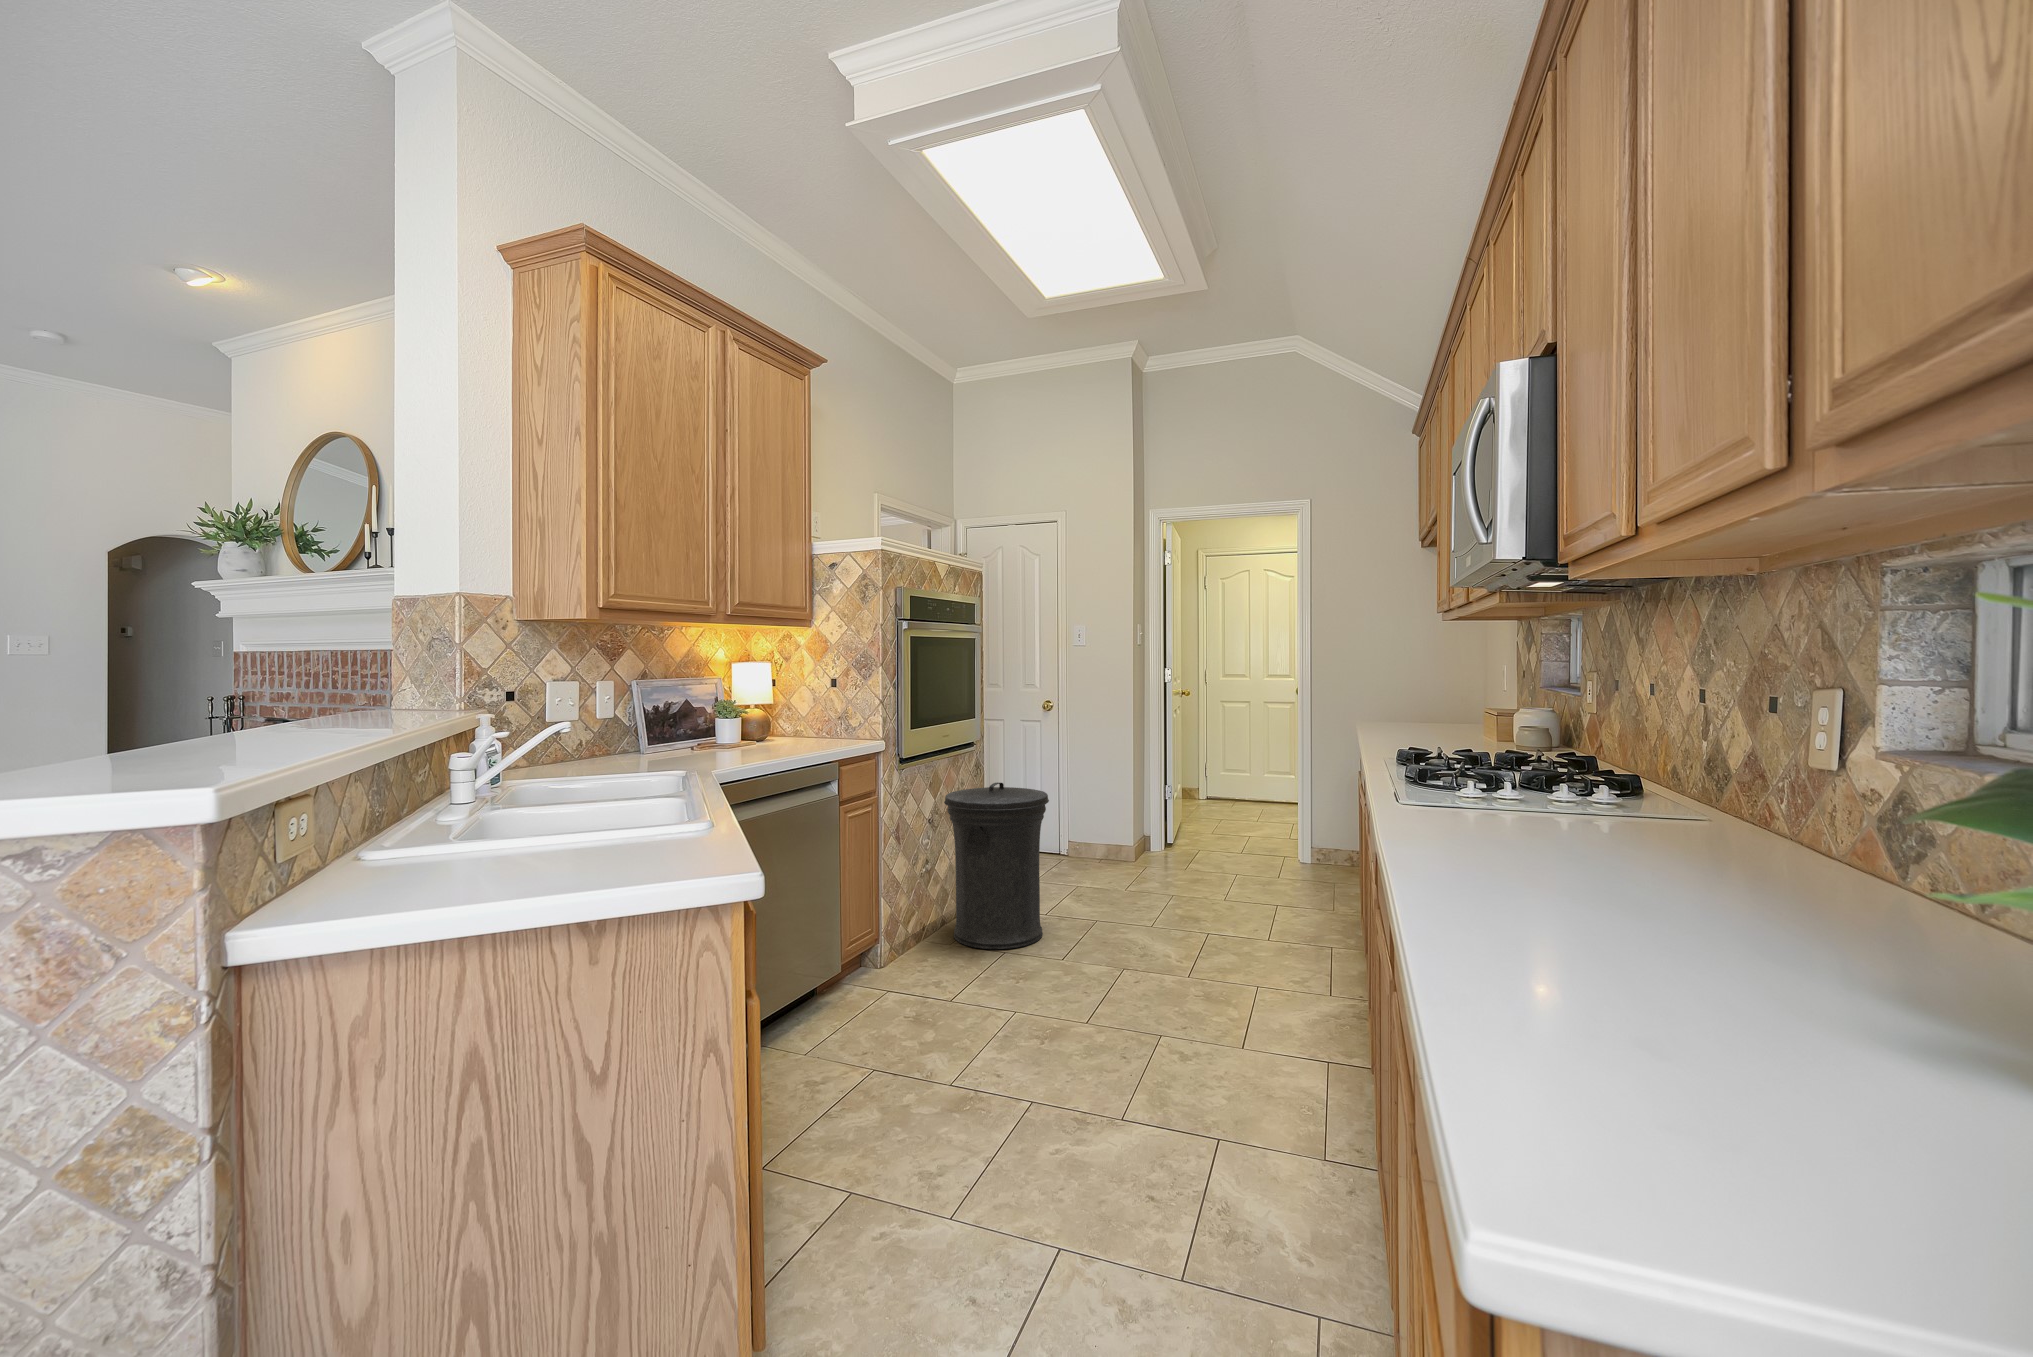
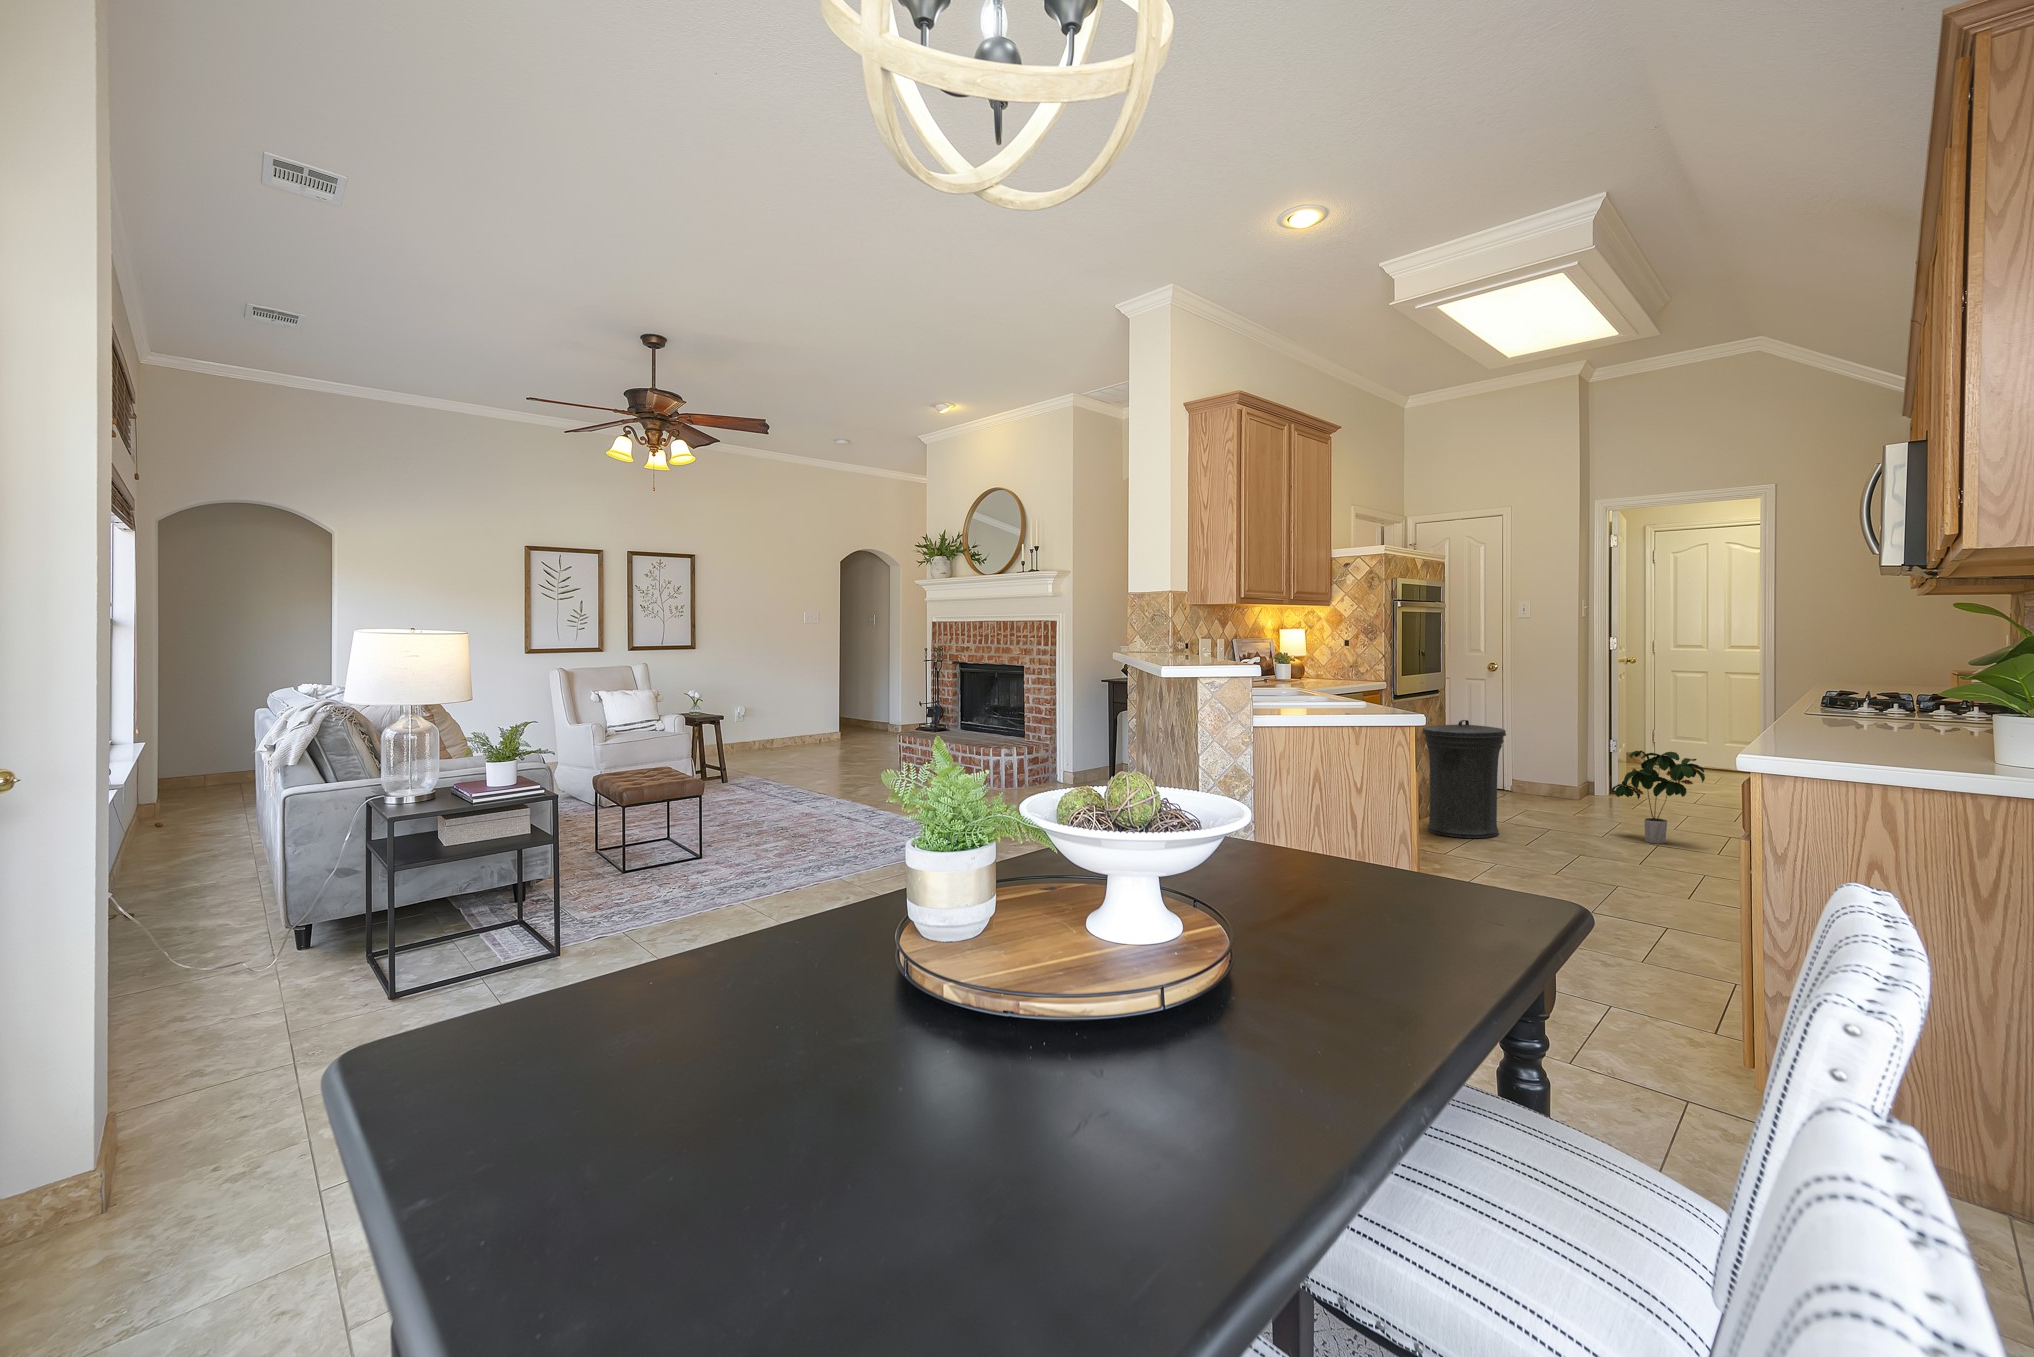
potted plant: none [1174,813,1280,936] -> present [1612,750,1705,844]

